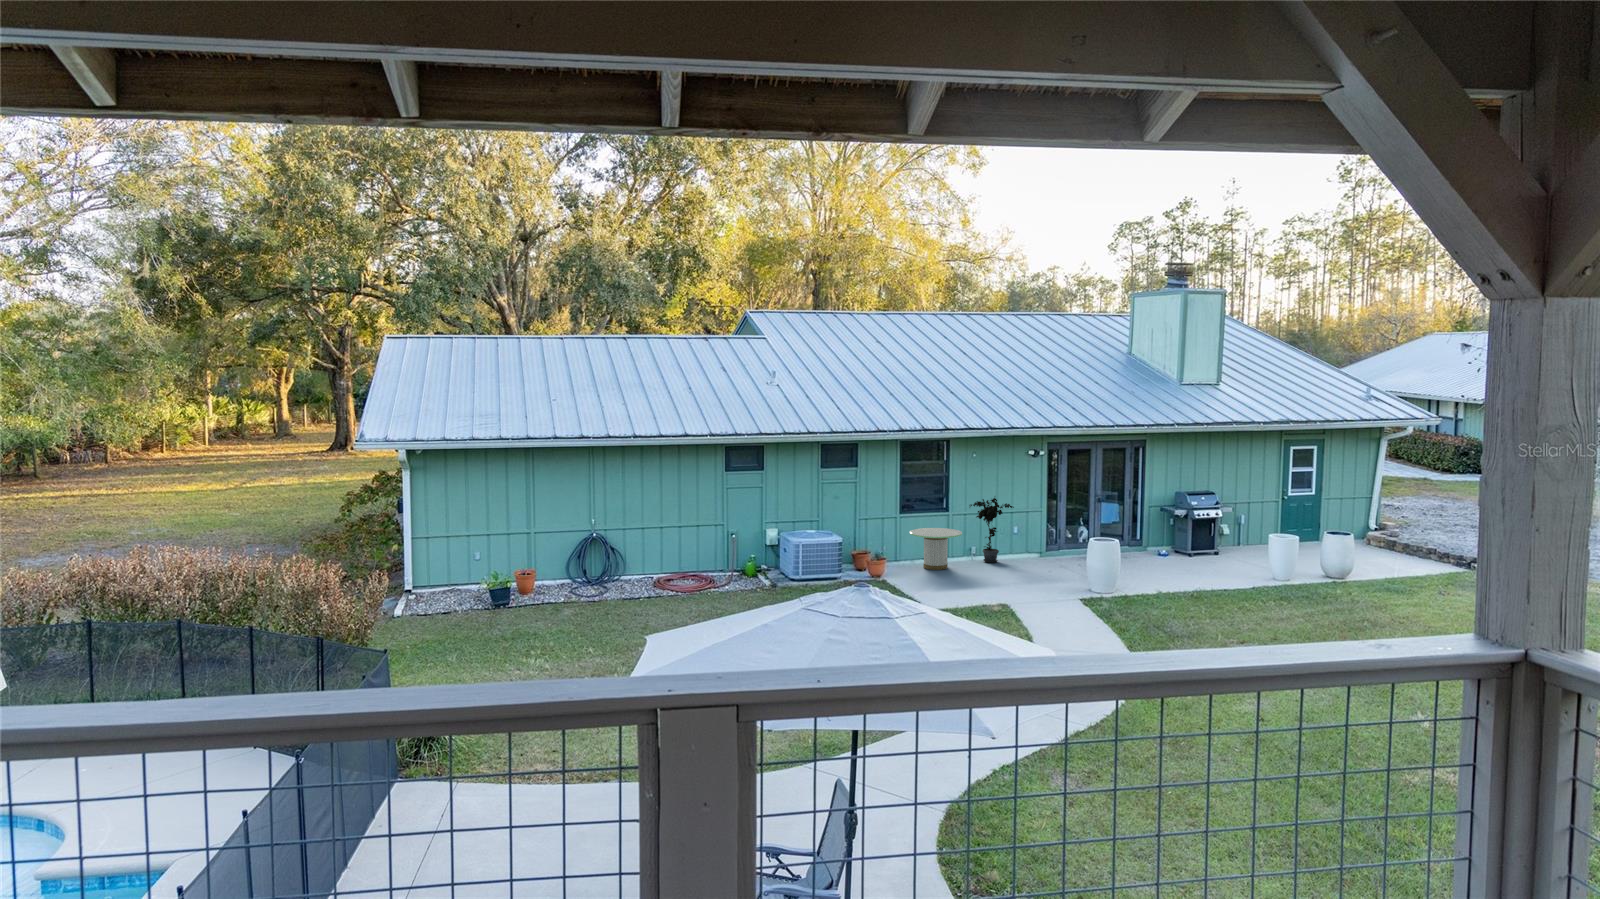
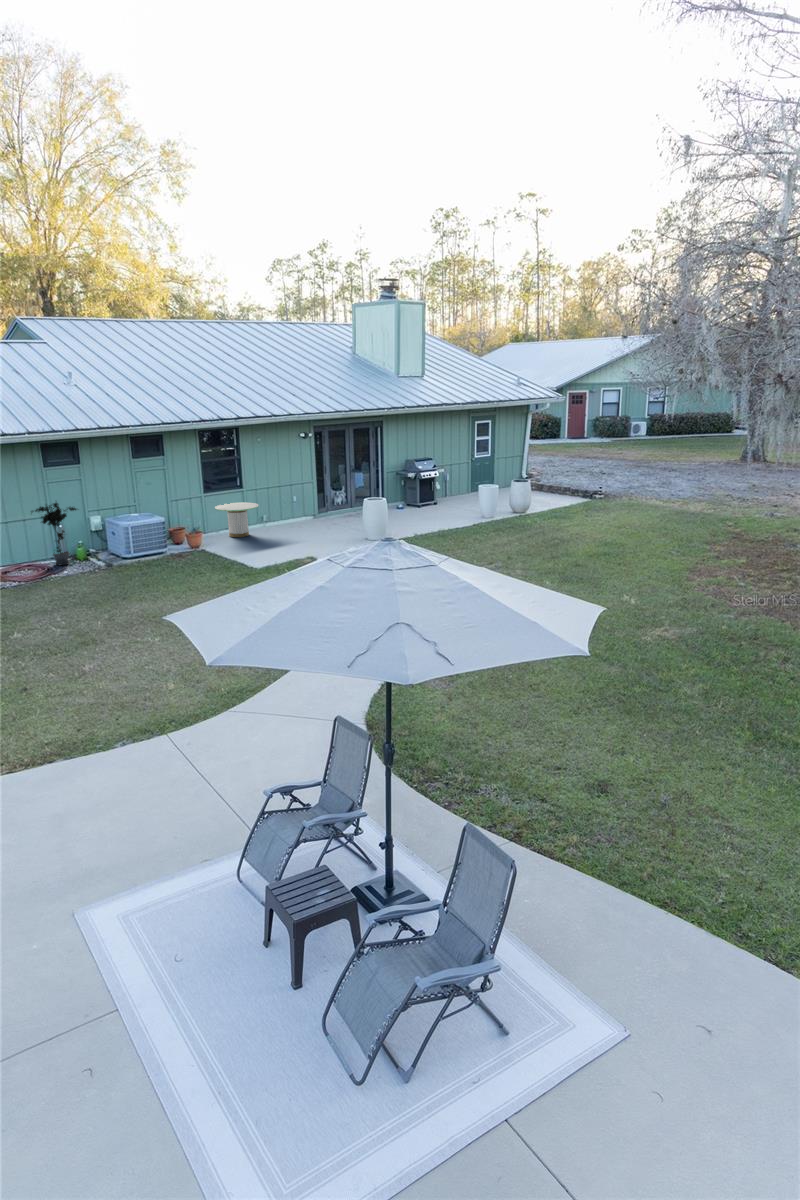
potted plant: present [969,498,1014,563] -> present [32,503,76,565]

